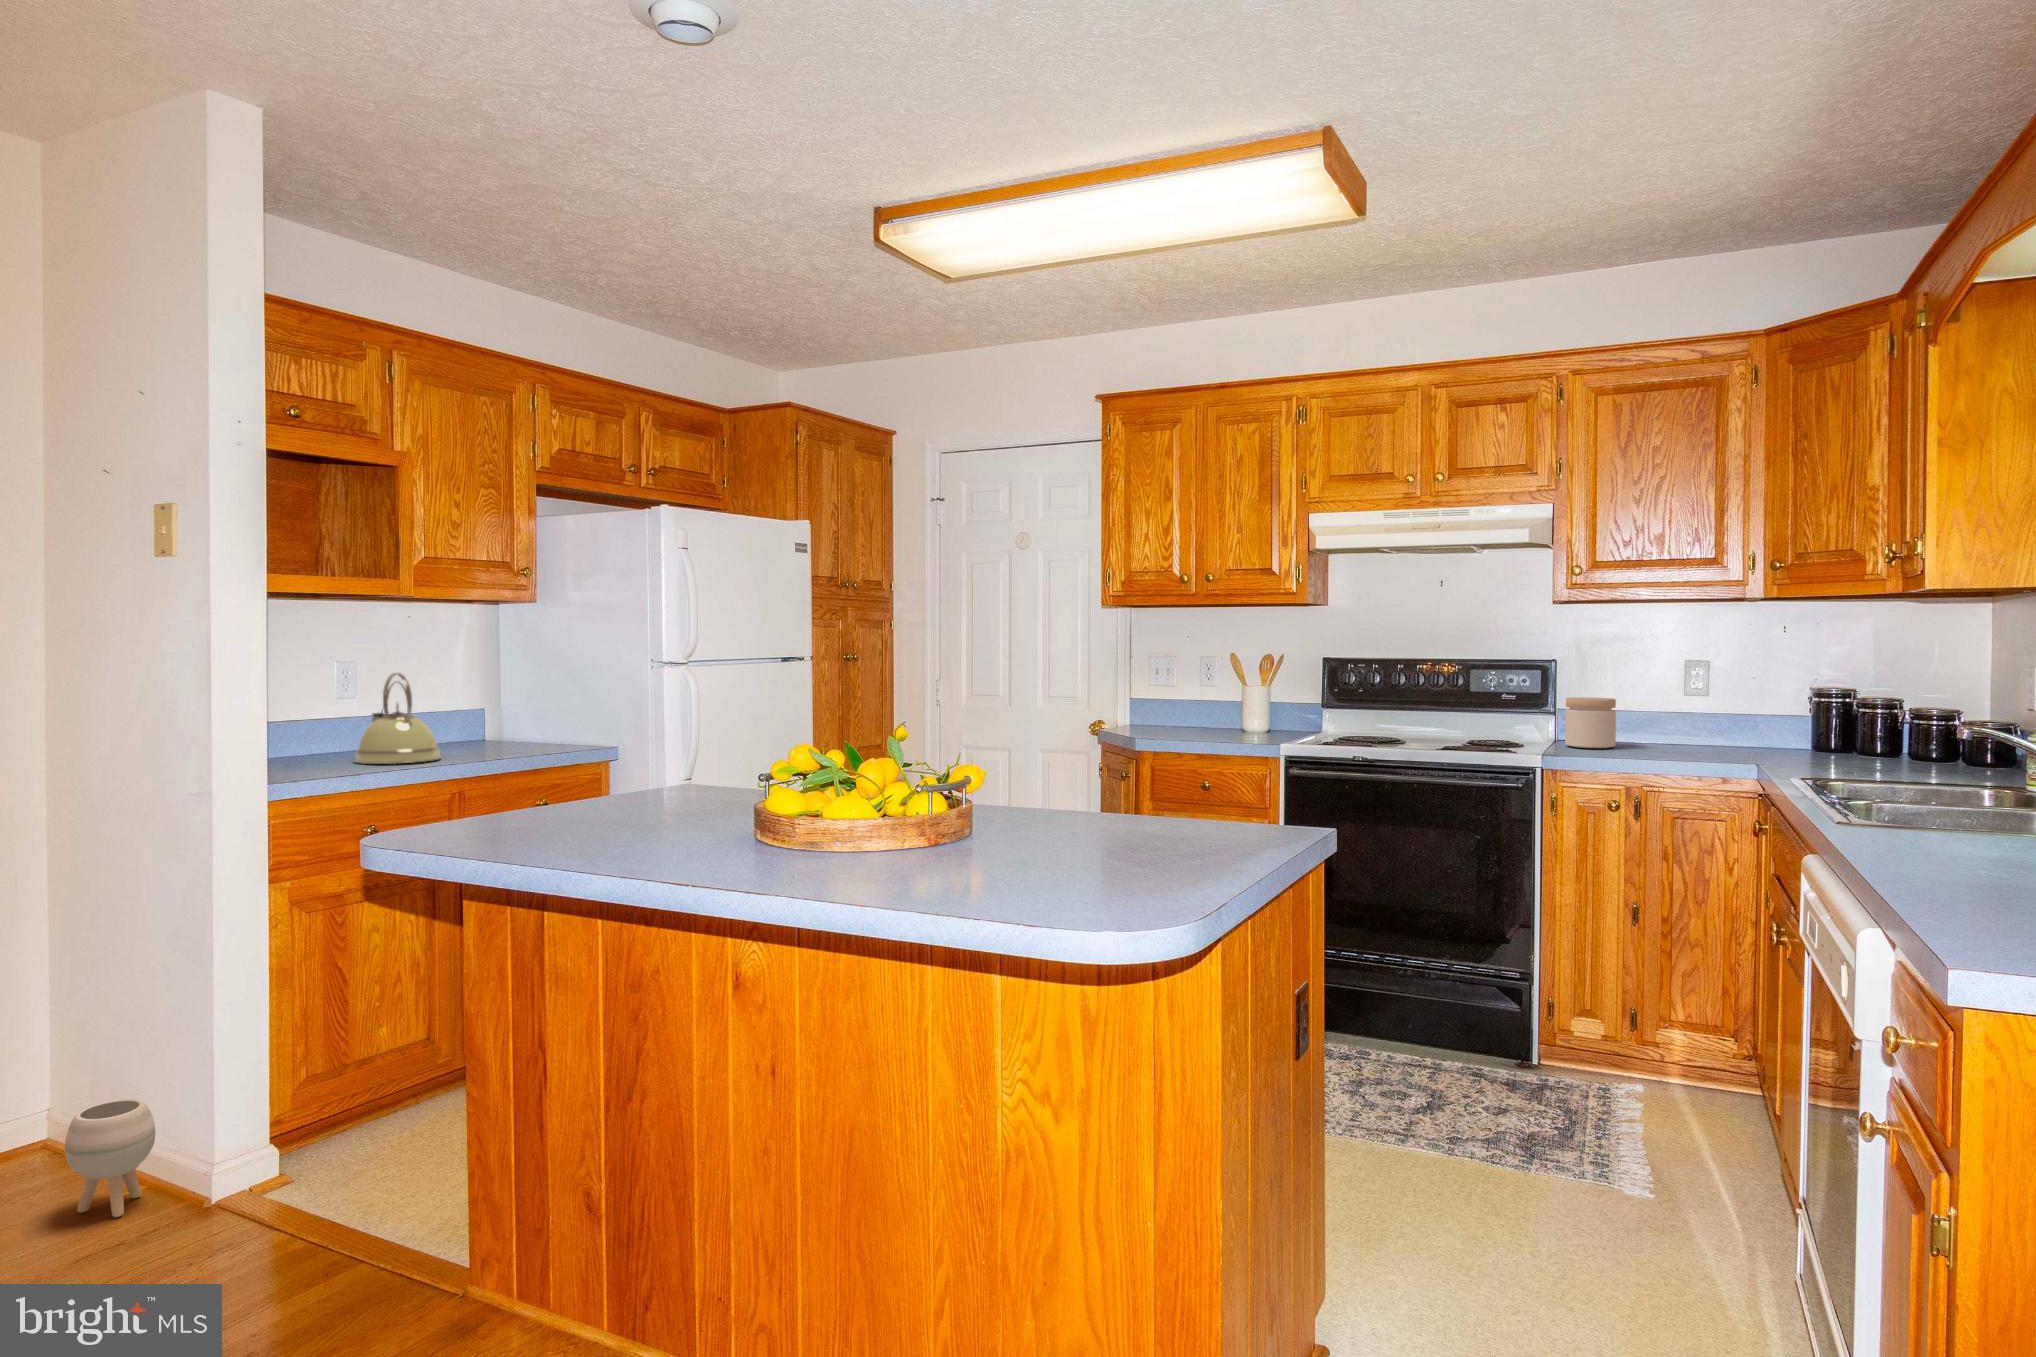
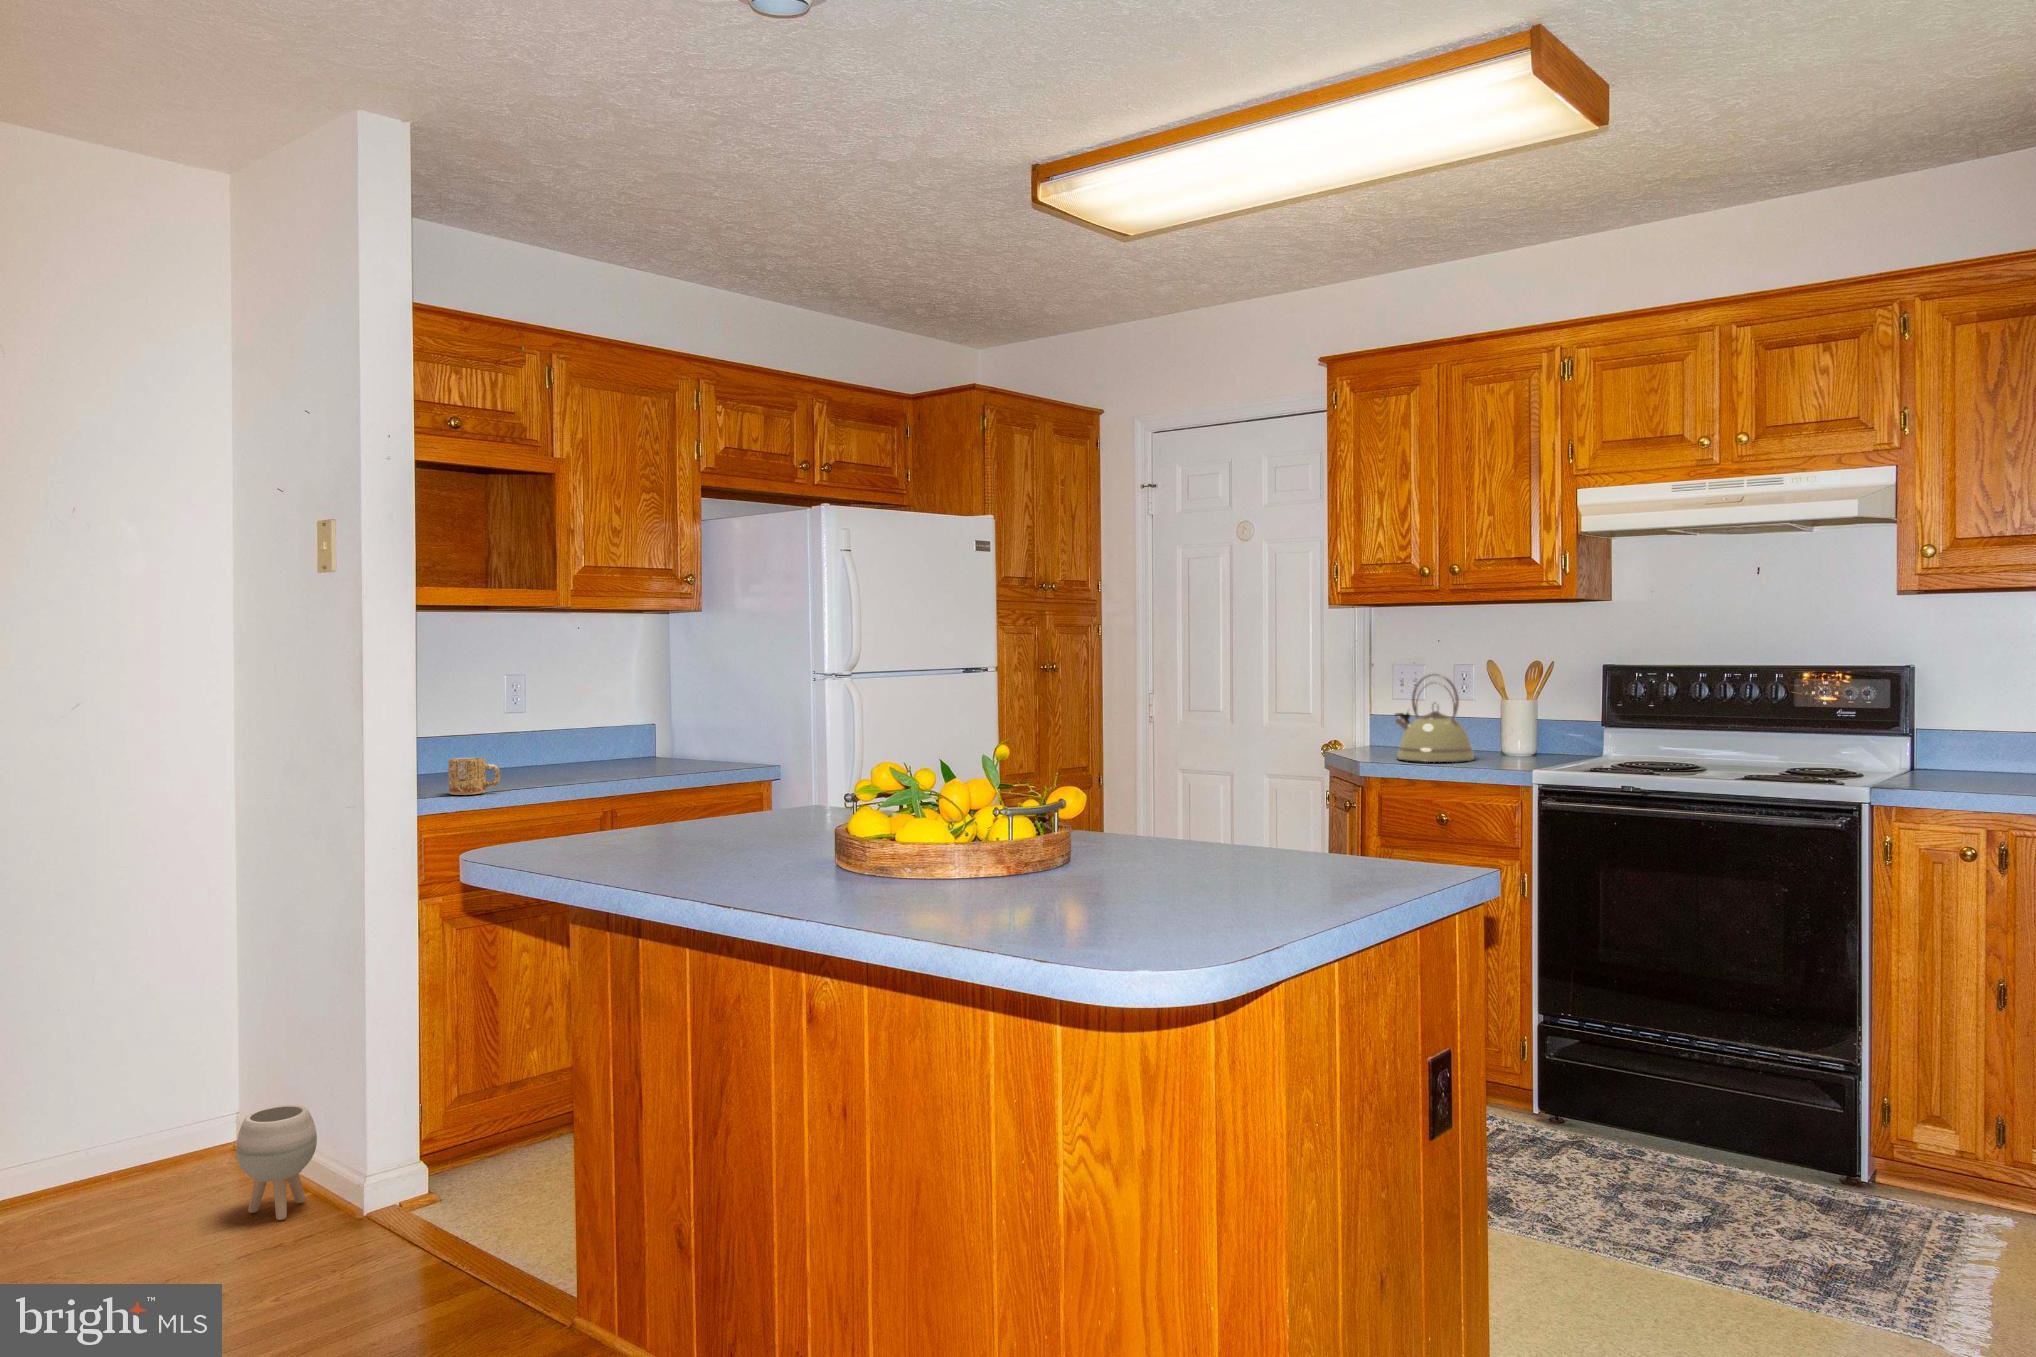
kettle: present [355,673,441,764] -> present [1395,674,1474,762]
jar: present [1565,697,1616,748] -> none [1916,714,1987,780]
mug: none [293,744,348,781] -> present [448,758,500,795]

